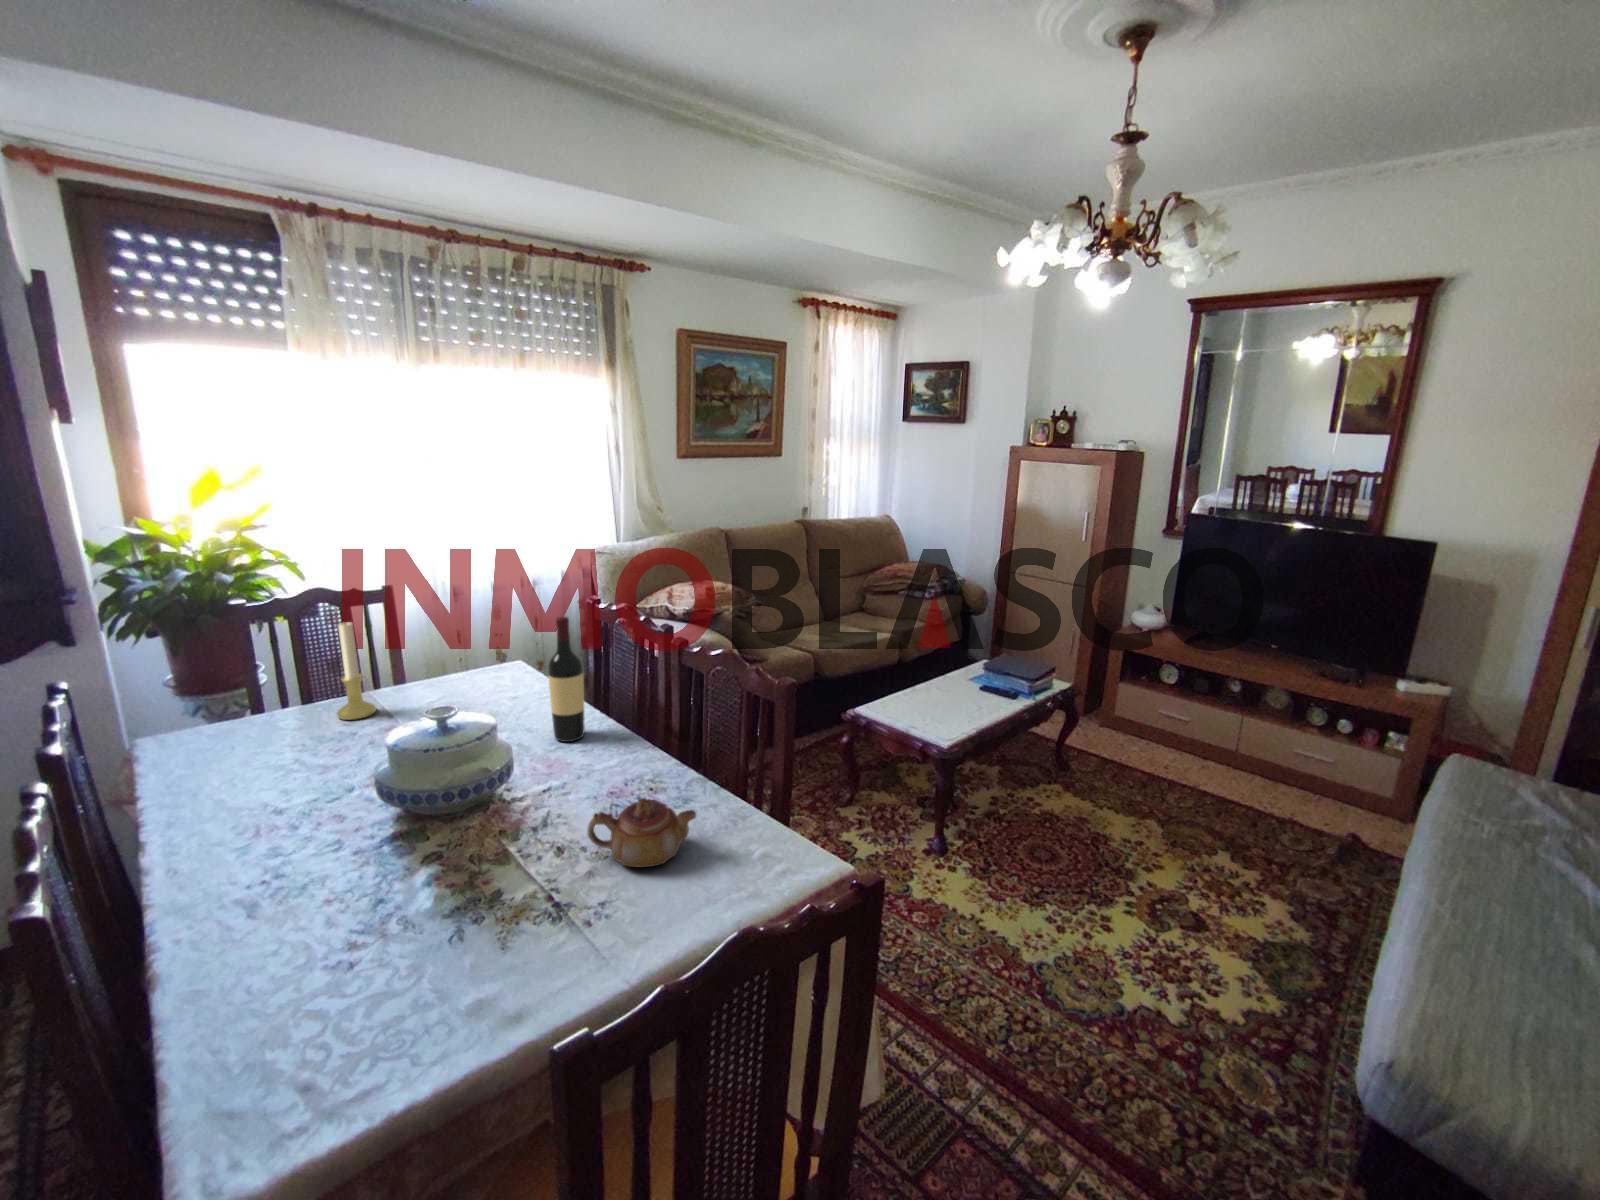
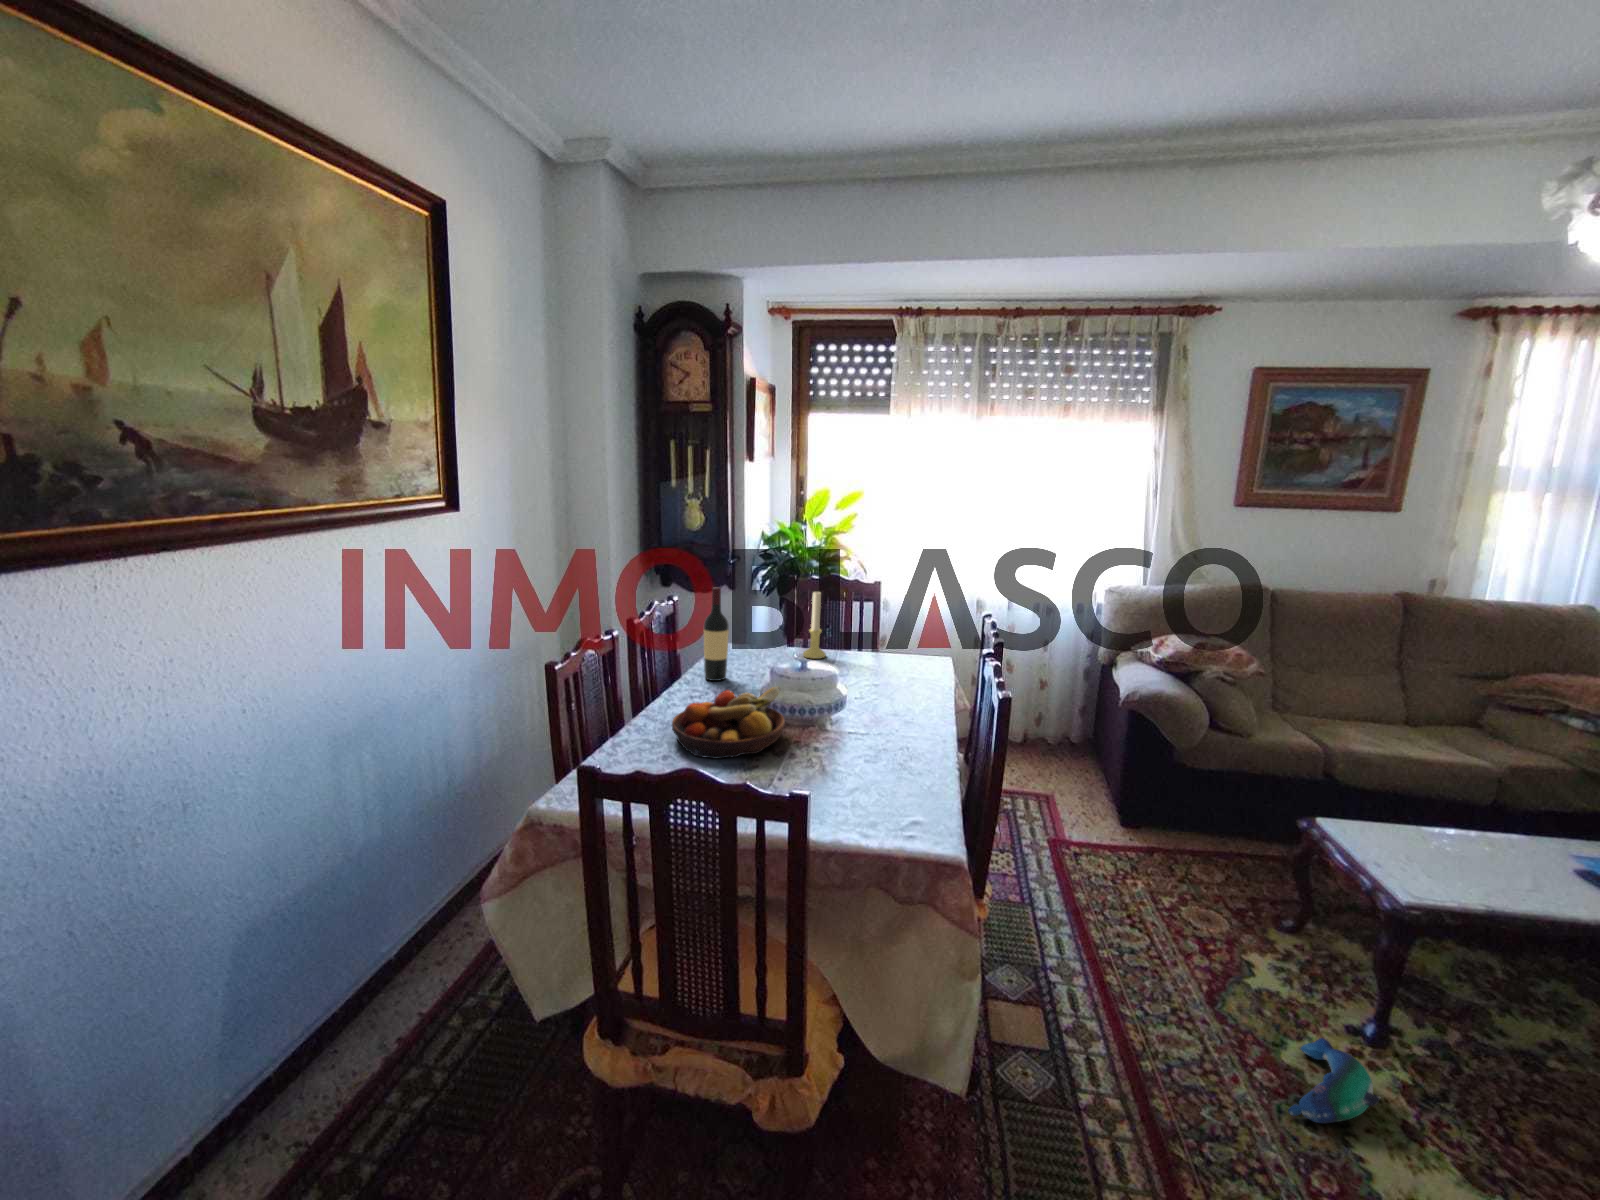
wine bottle: present [548,617,585,742] -> present [704,587,729,681]
fruit bowl: none [307,783,514,955] -> present [672,687,785,759]
teapot: present [587,798,696,867] -> none [823,727,887,782]
plush toy: none [917,865,983,932] -> present [1288,1038,1380,1123]

